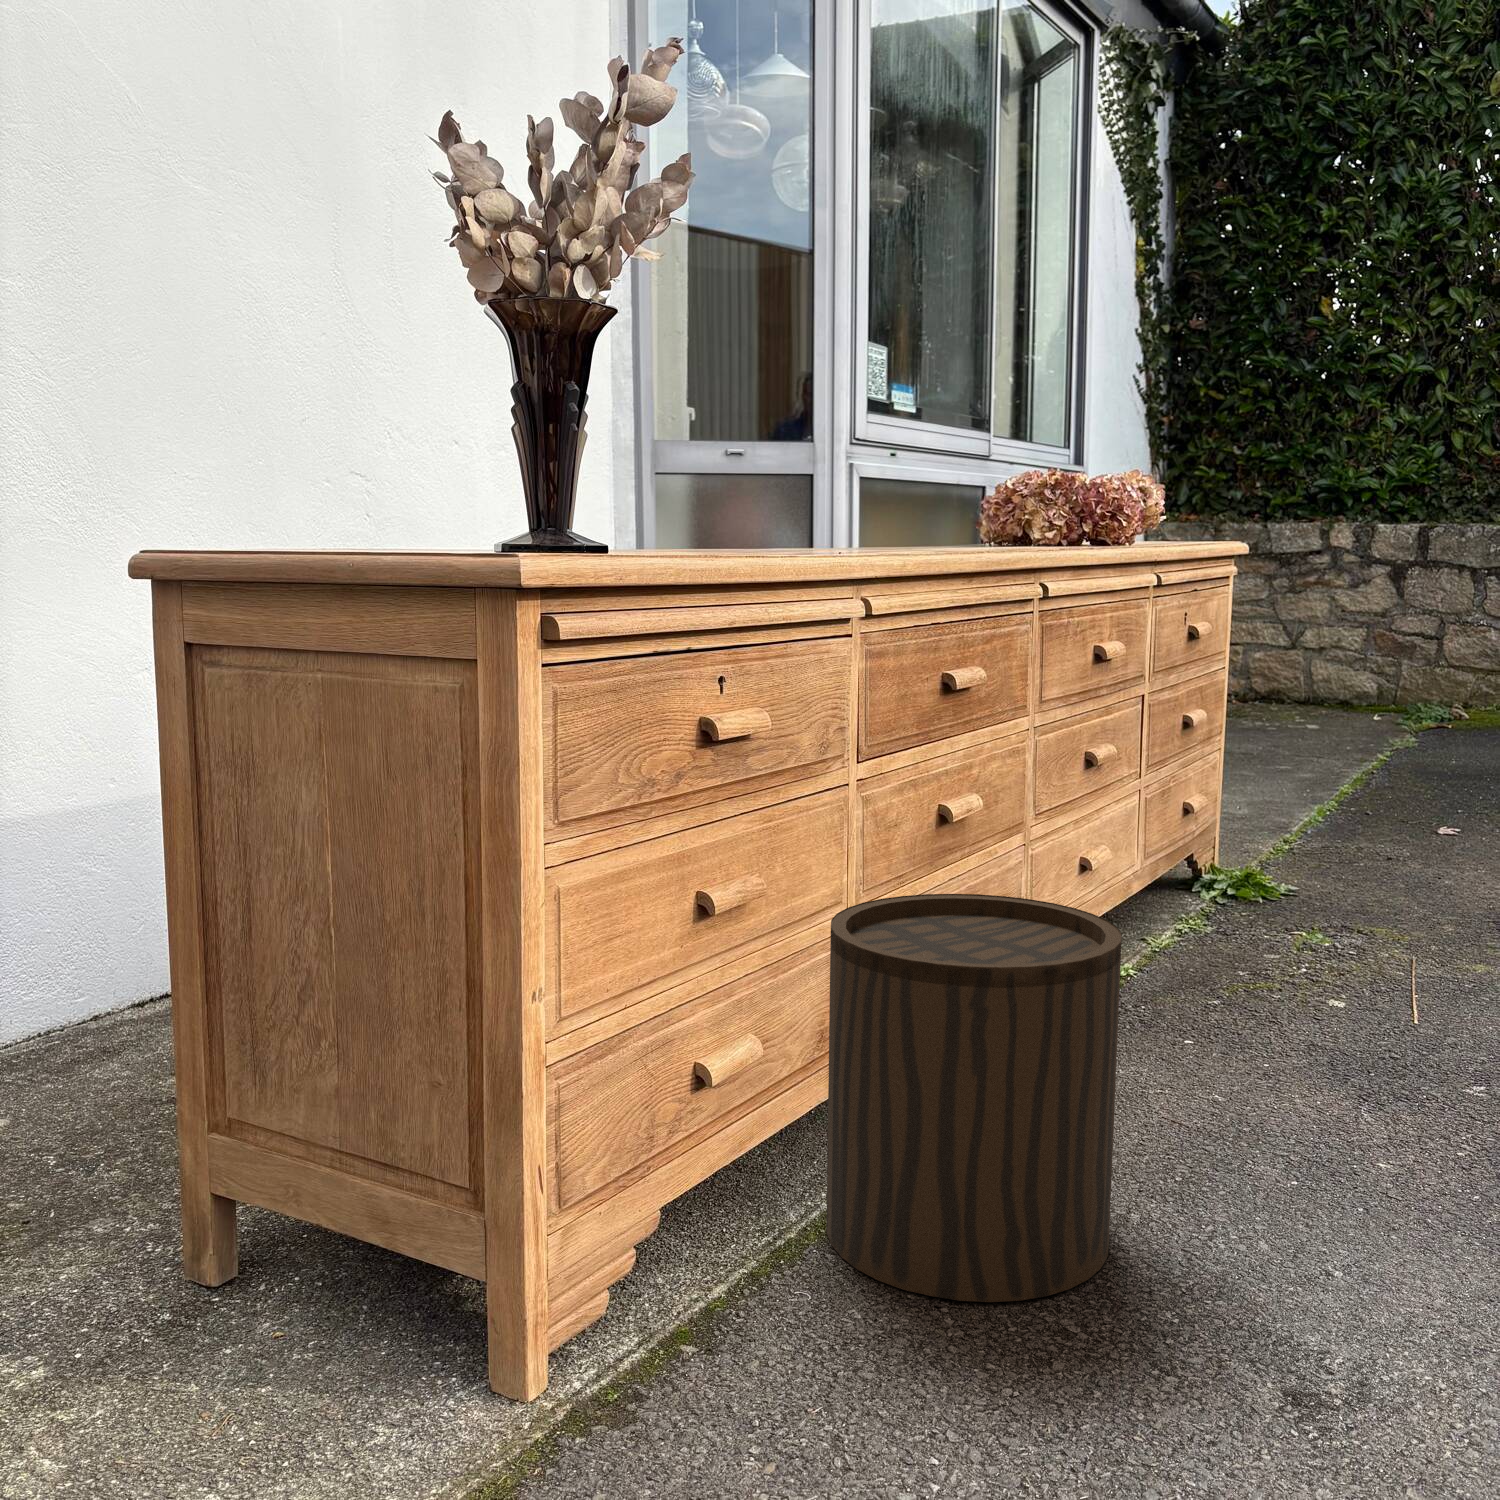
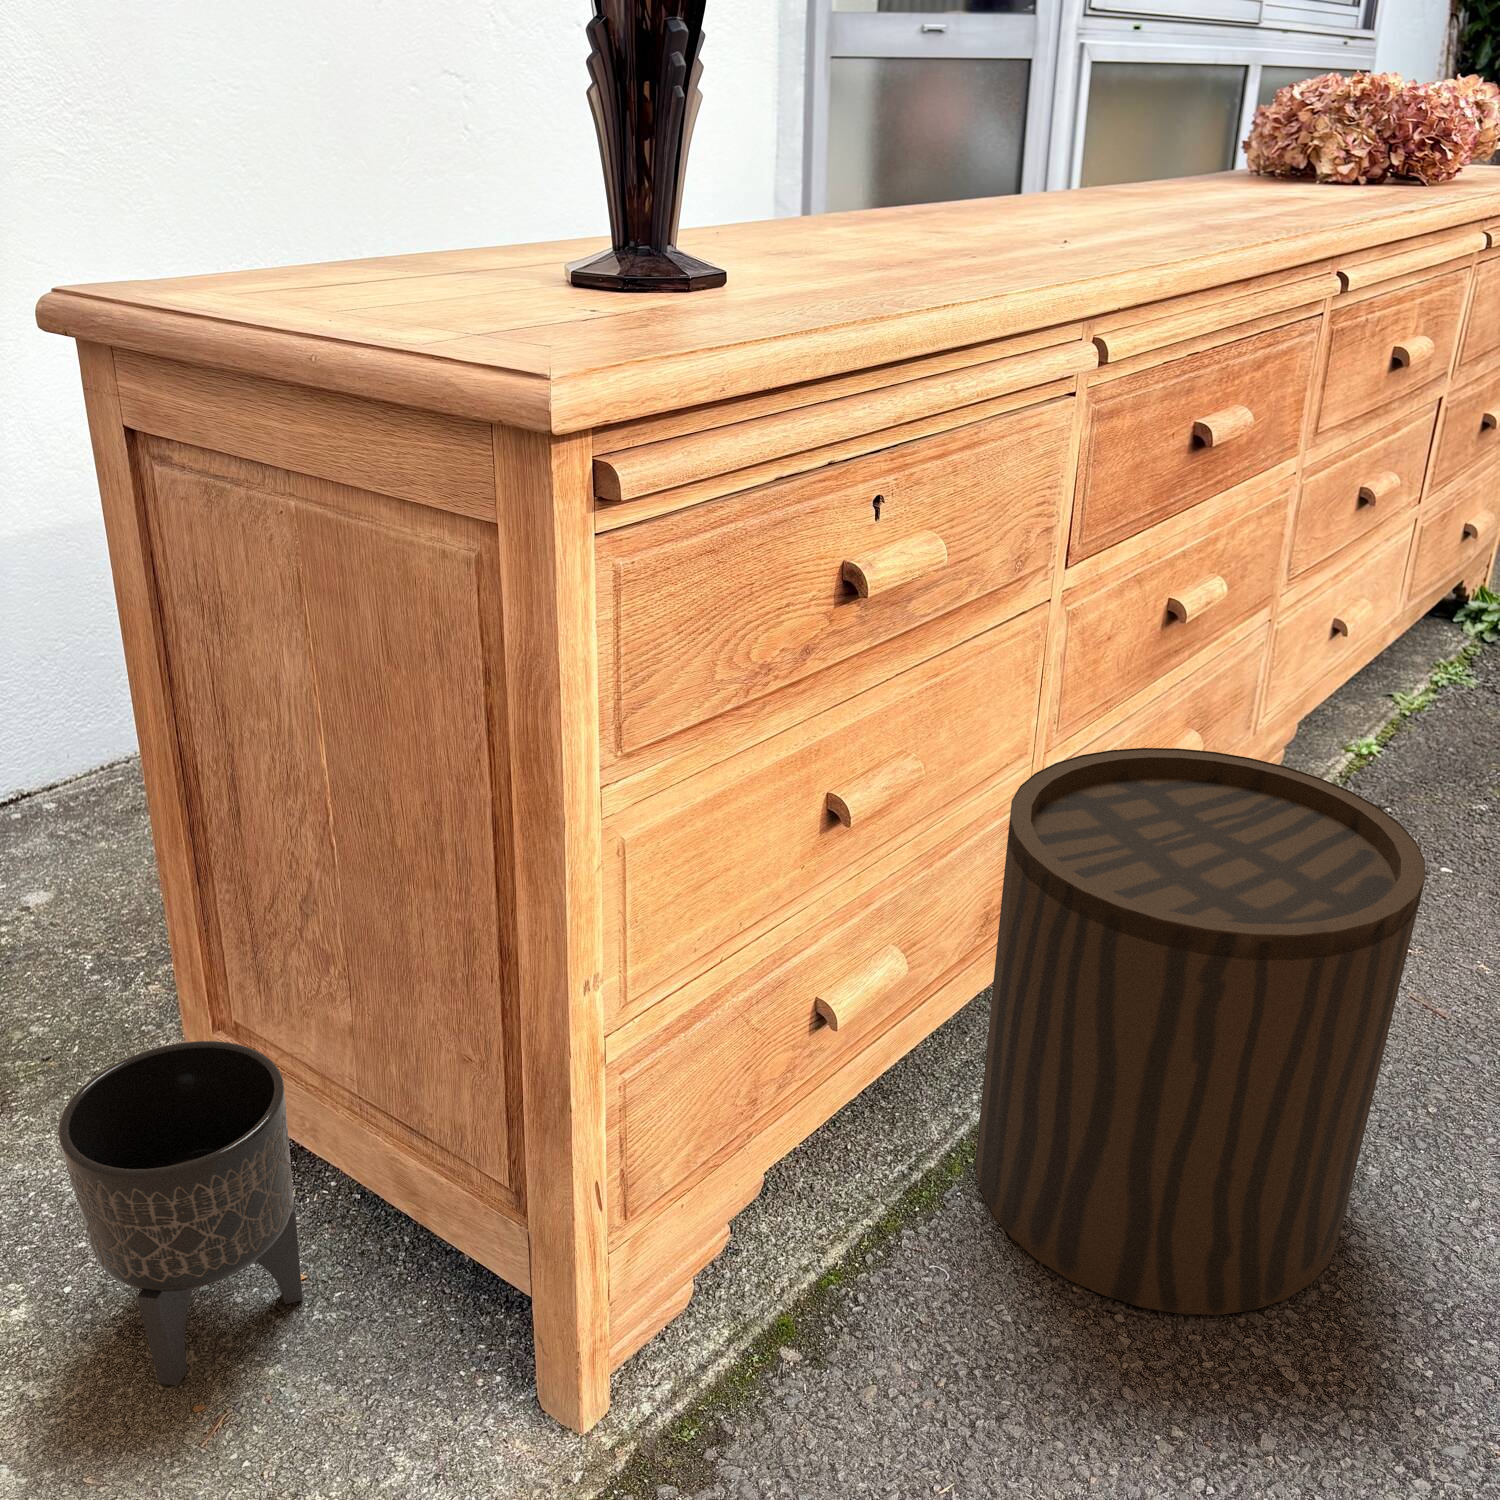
planter: none [112,1117,289,1396] -> present [58,1041,303,1386]

